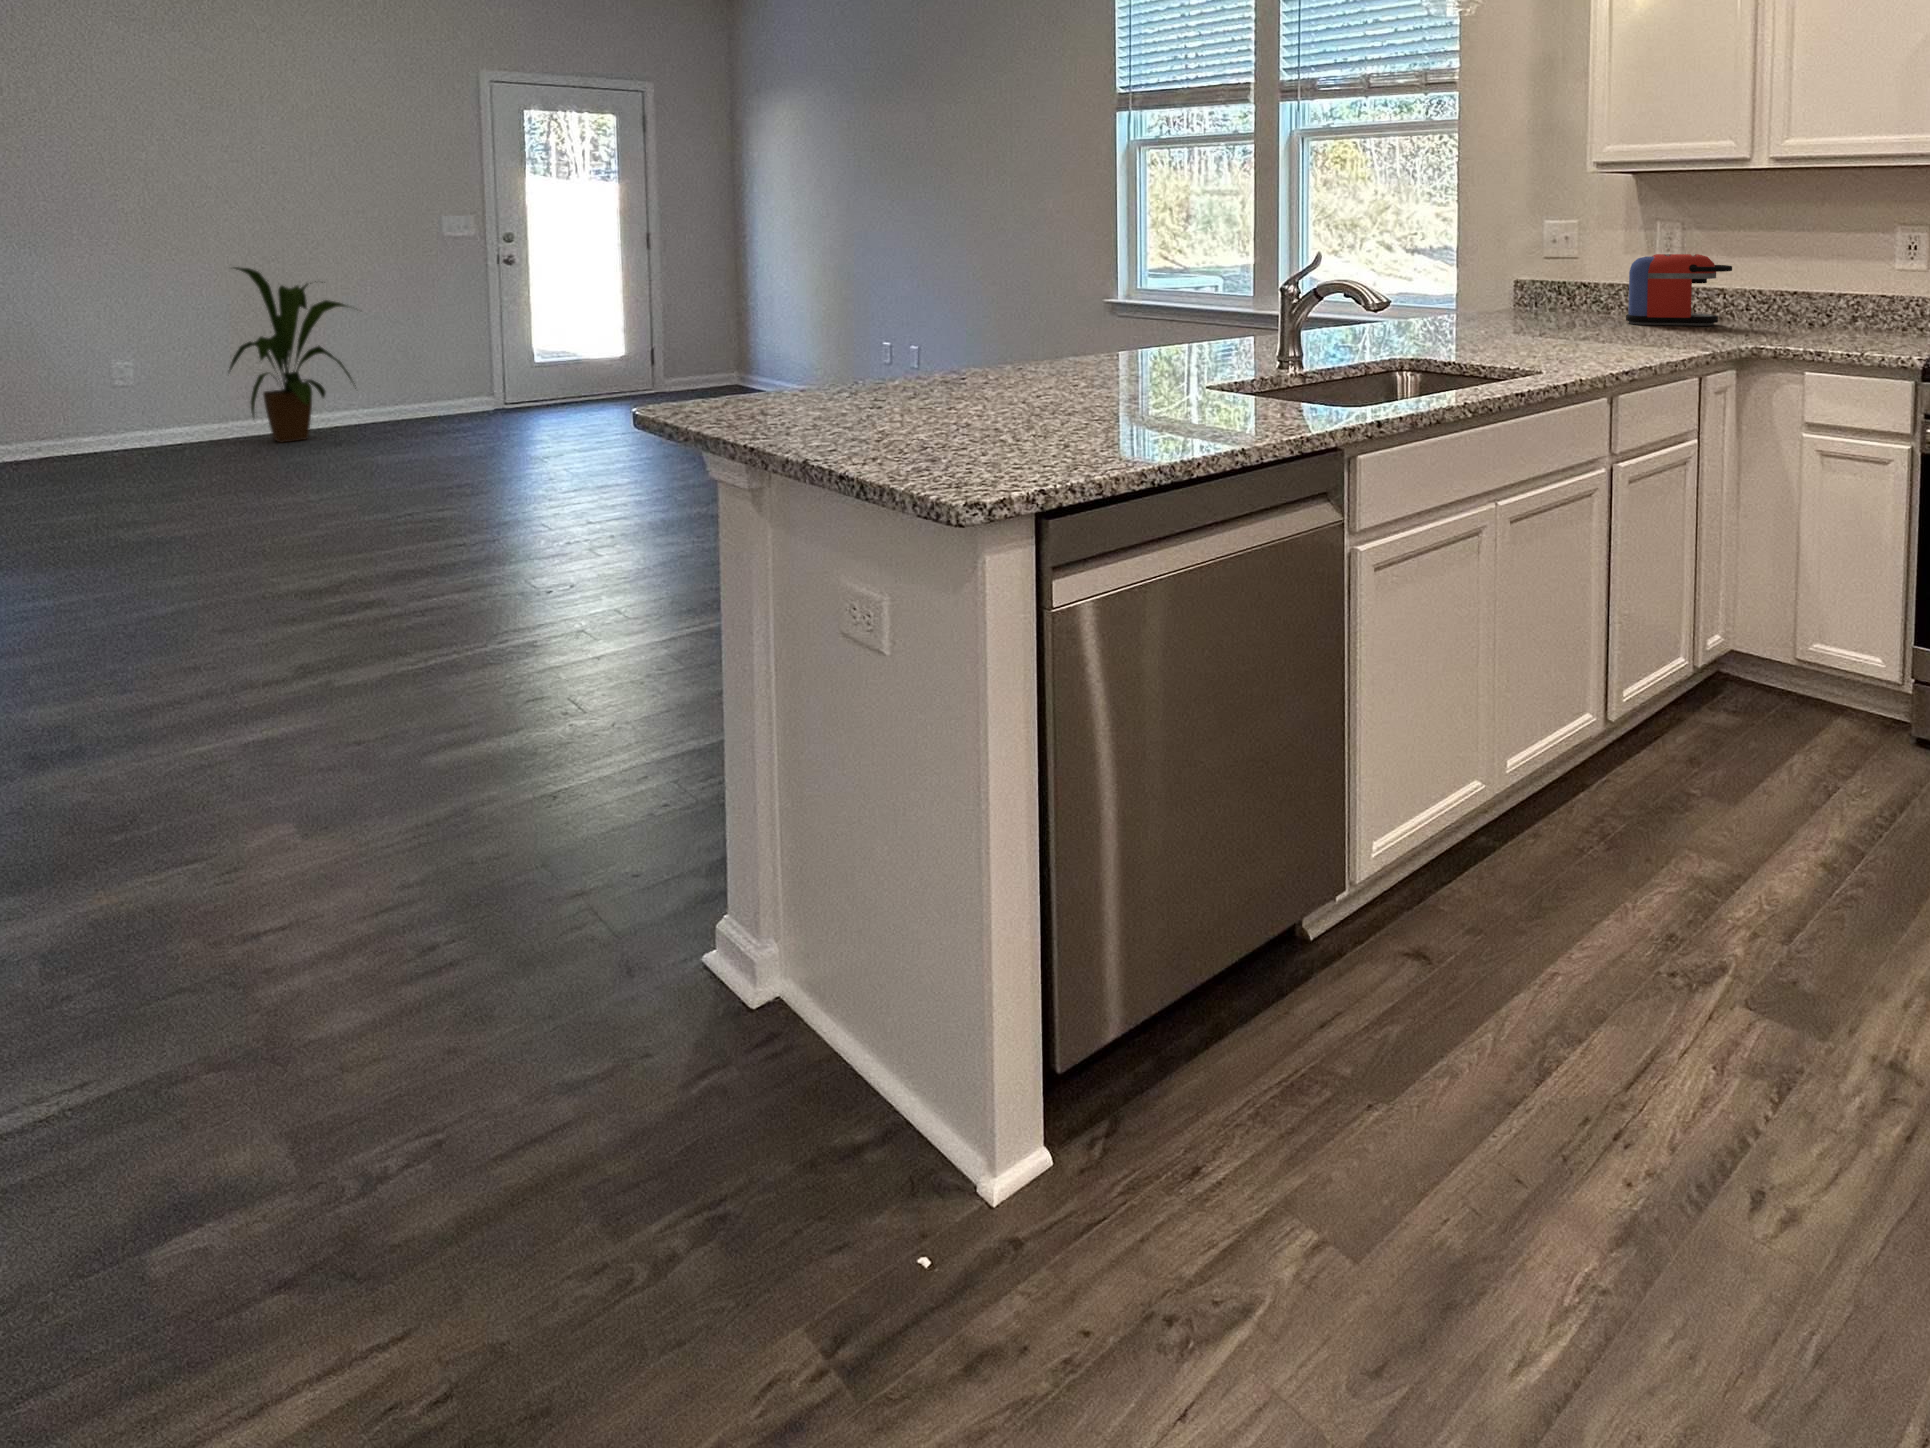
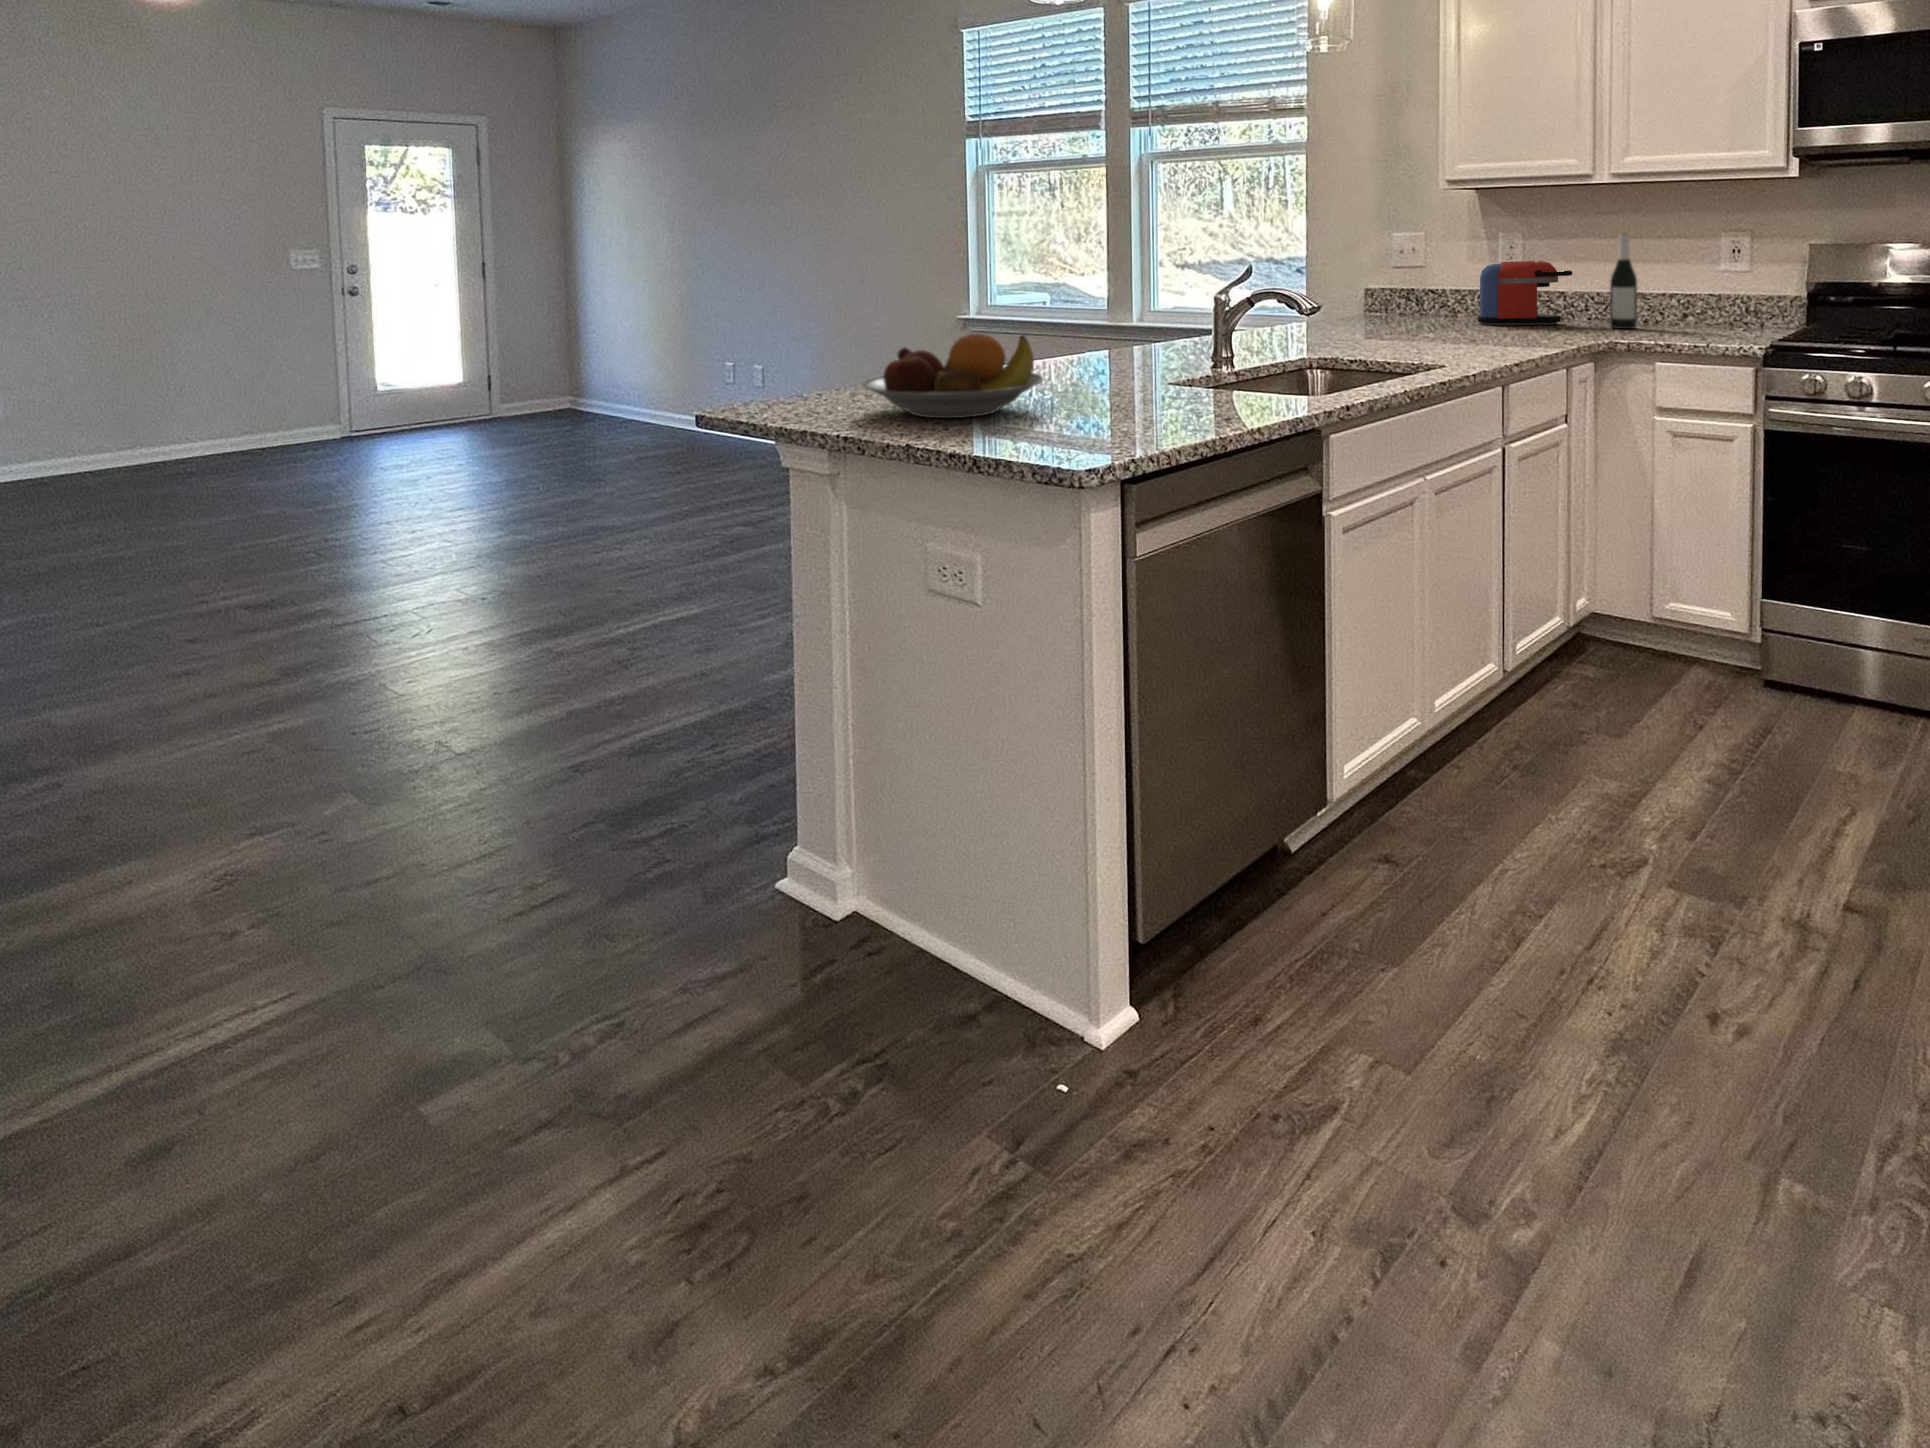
wine bottle: none [1770,225,1801,333] -> present [1610,233,1637,329]
house plant: present [229,267,356,442] -> none [93,304,221,474]
fruit bowl: none [805,328,1024,427] -> present [863,334,1044,418]

